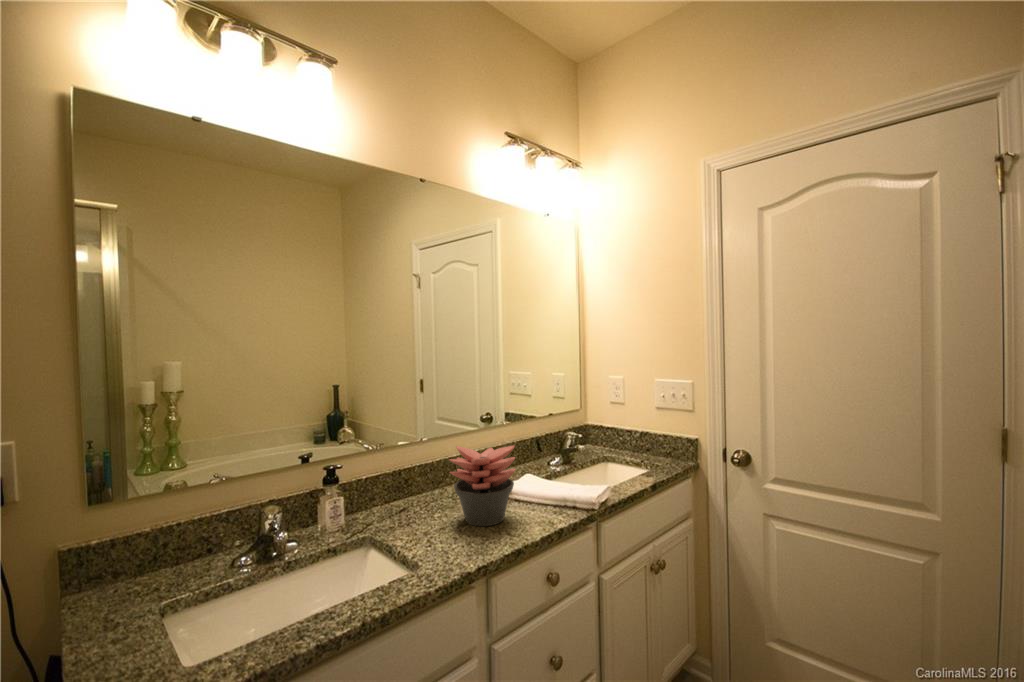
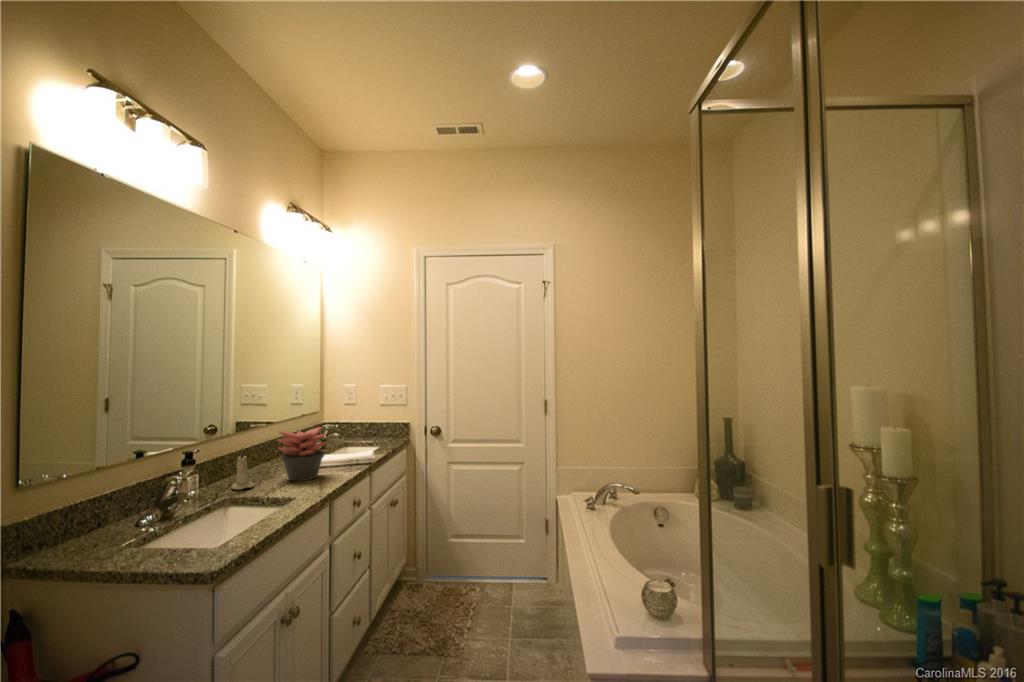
candle: none [391,467,418,524] -> present [231,450,254,490]

